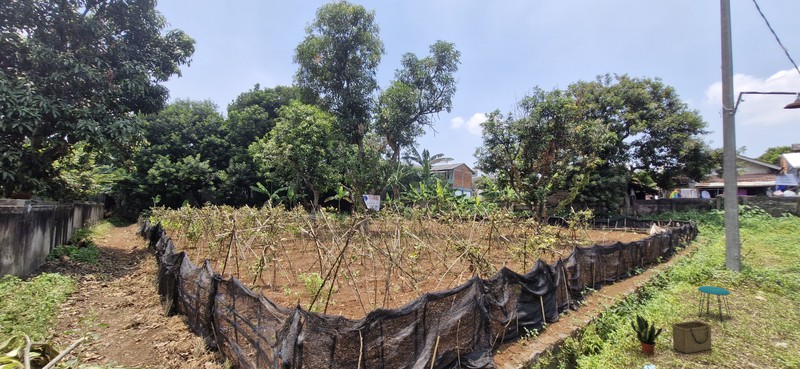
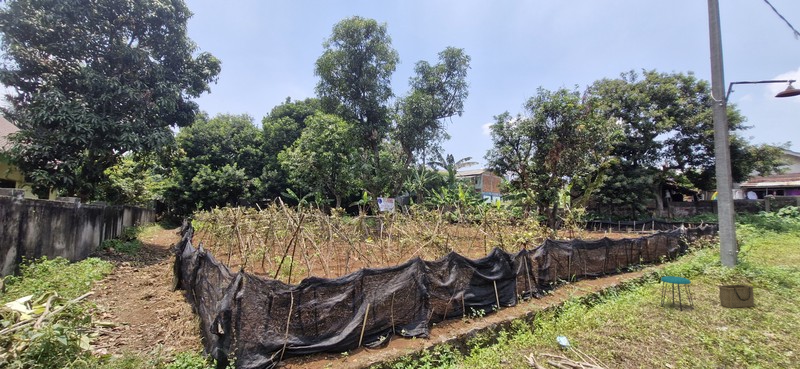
potted plant: present [631,314,662,354] -> none [568,294,596,334]
basket: present [671,321,712,353] -> present [718,284,754,308]

